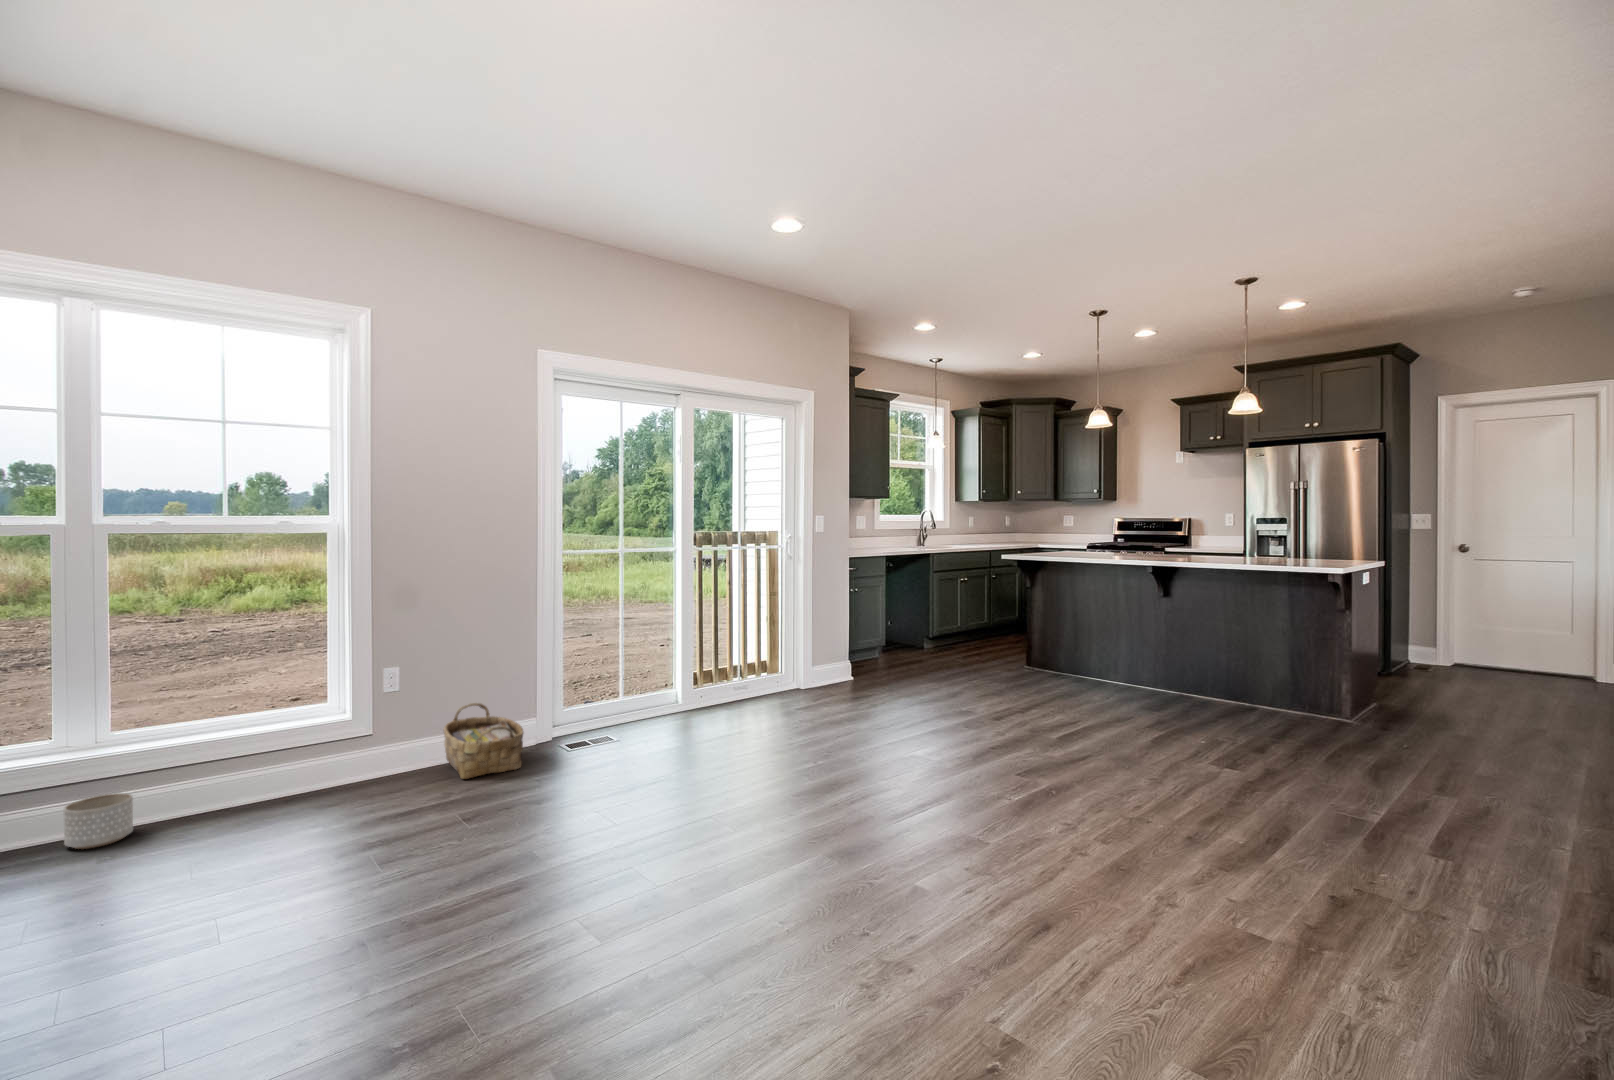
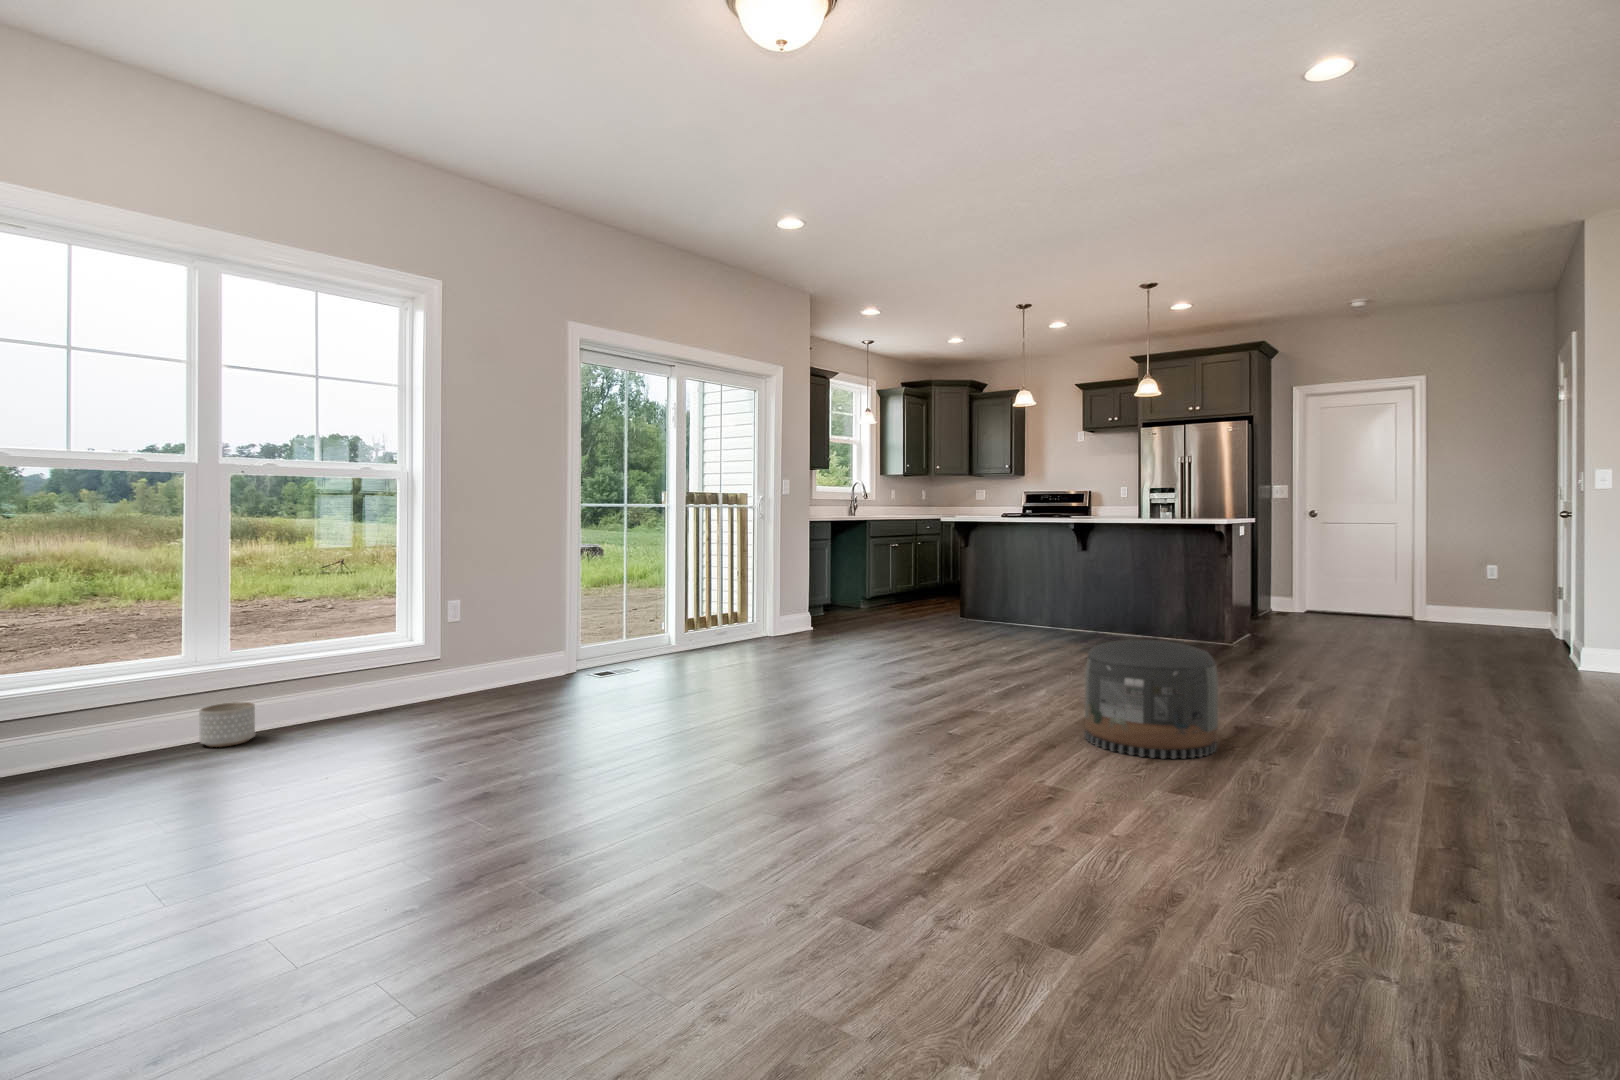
woven basket: present [443,703,523,779] -> none [493,635,570,698]
pouf: none [1095,779,1299,995] -> present [1085,640,1218,759]

